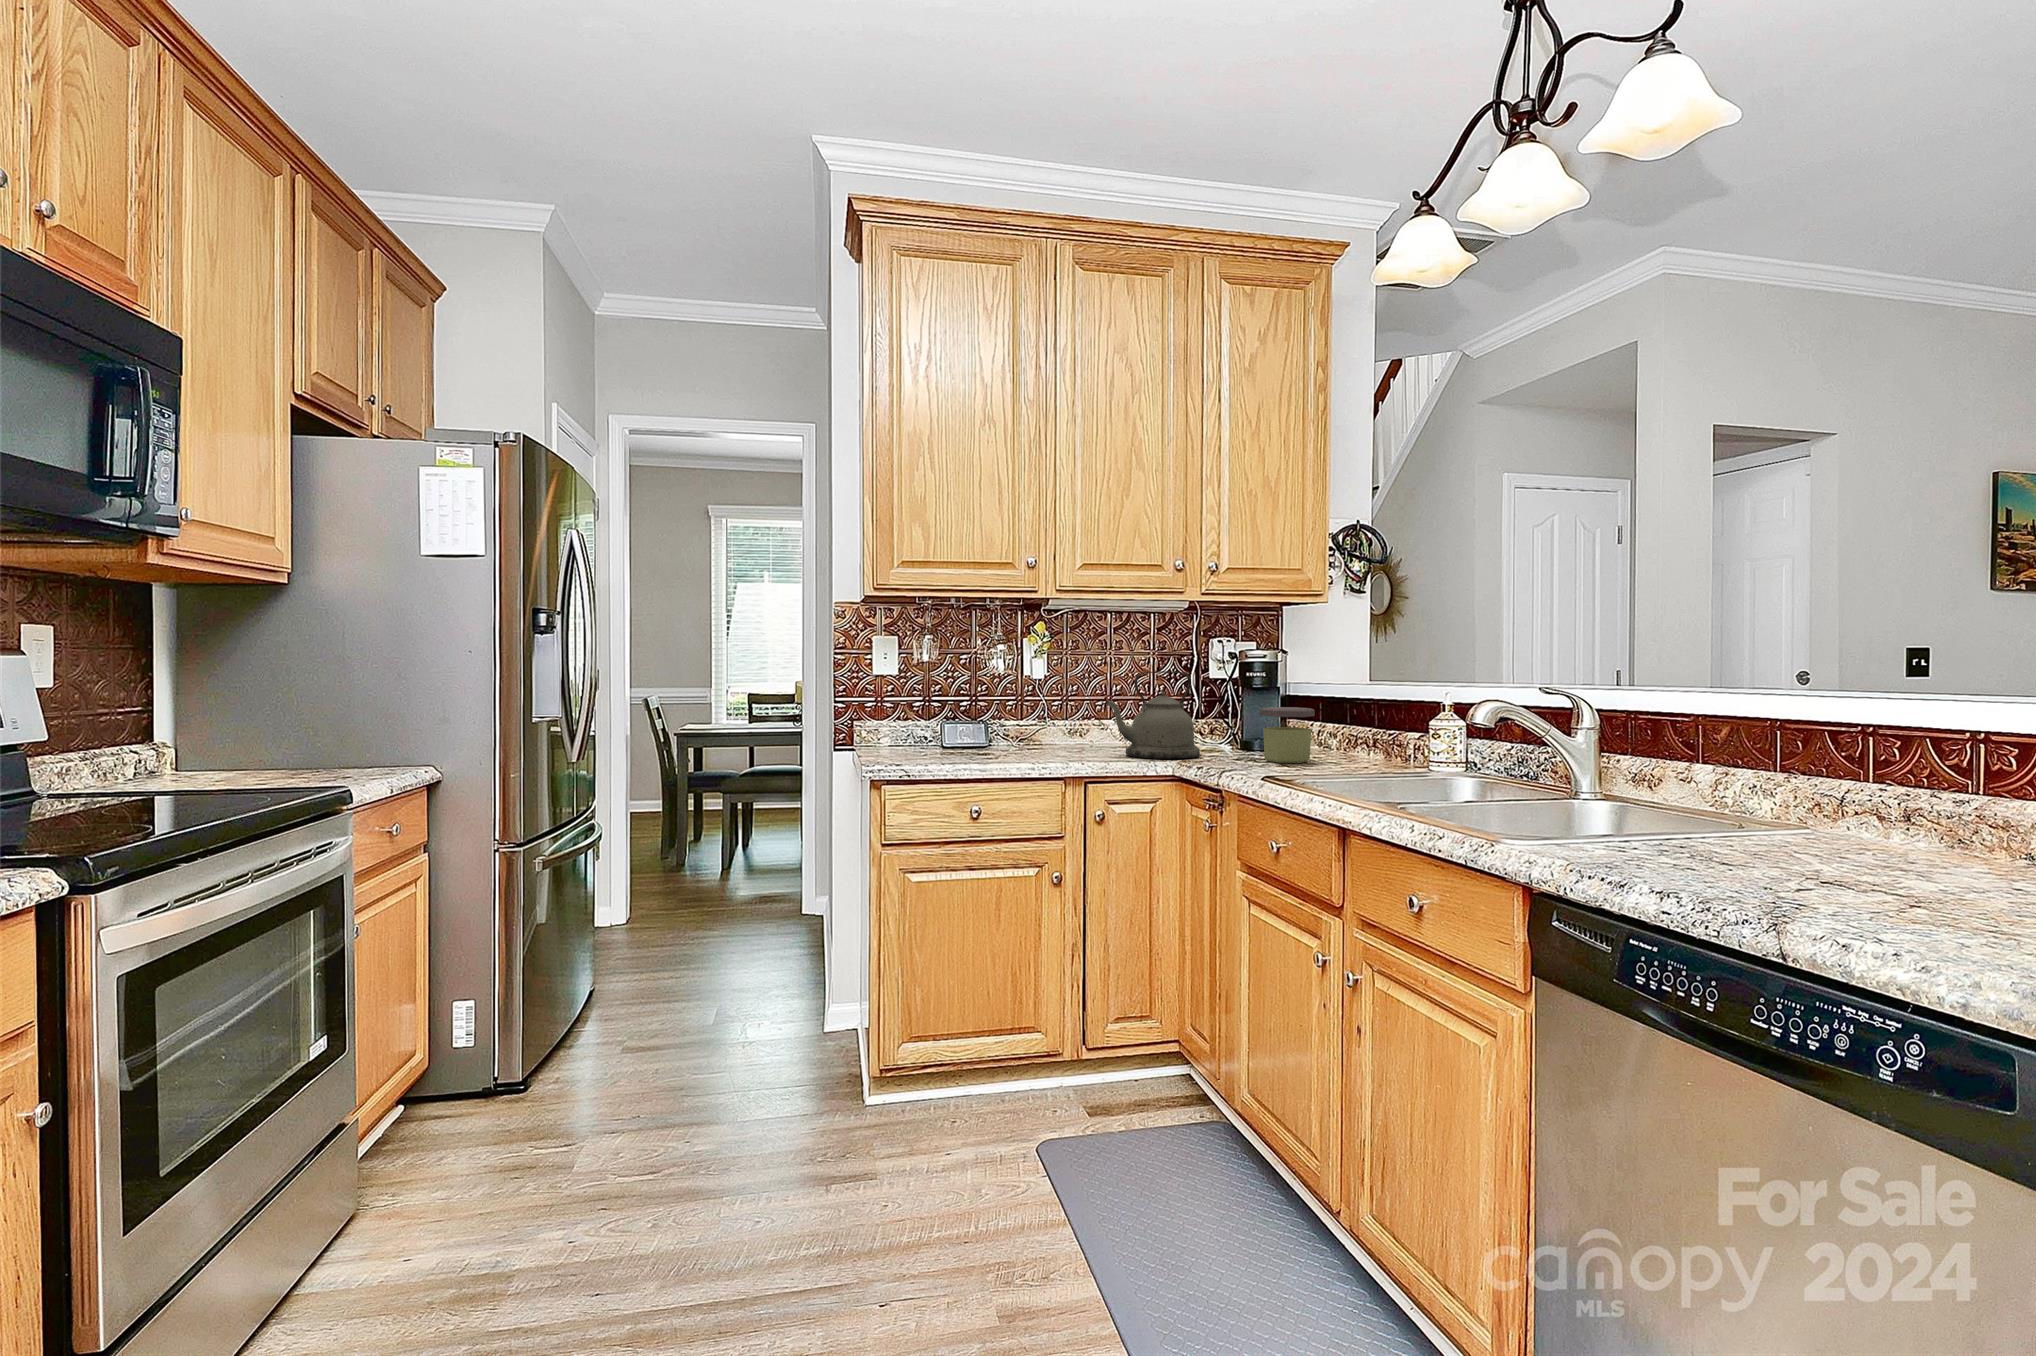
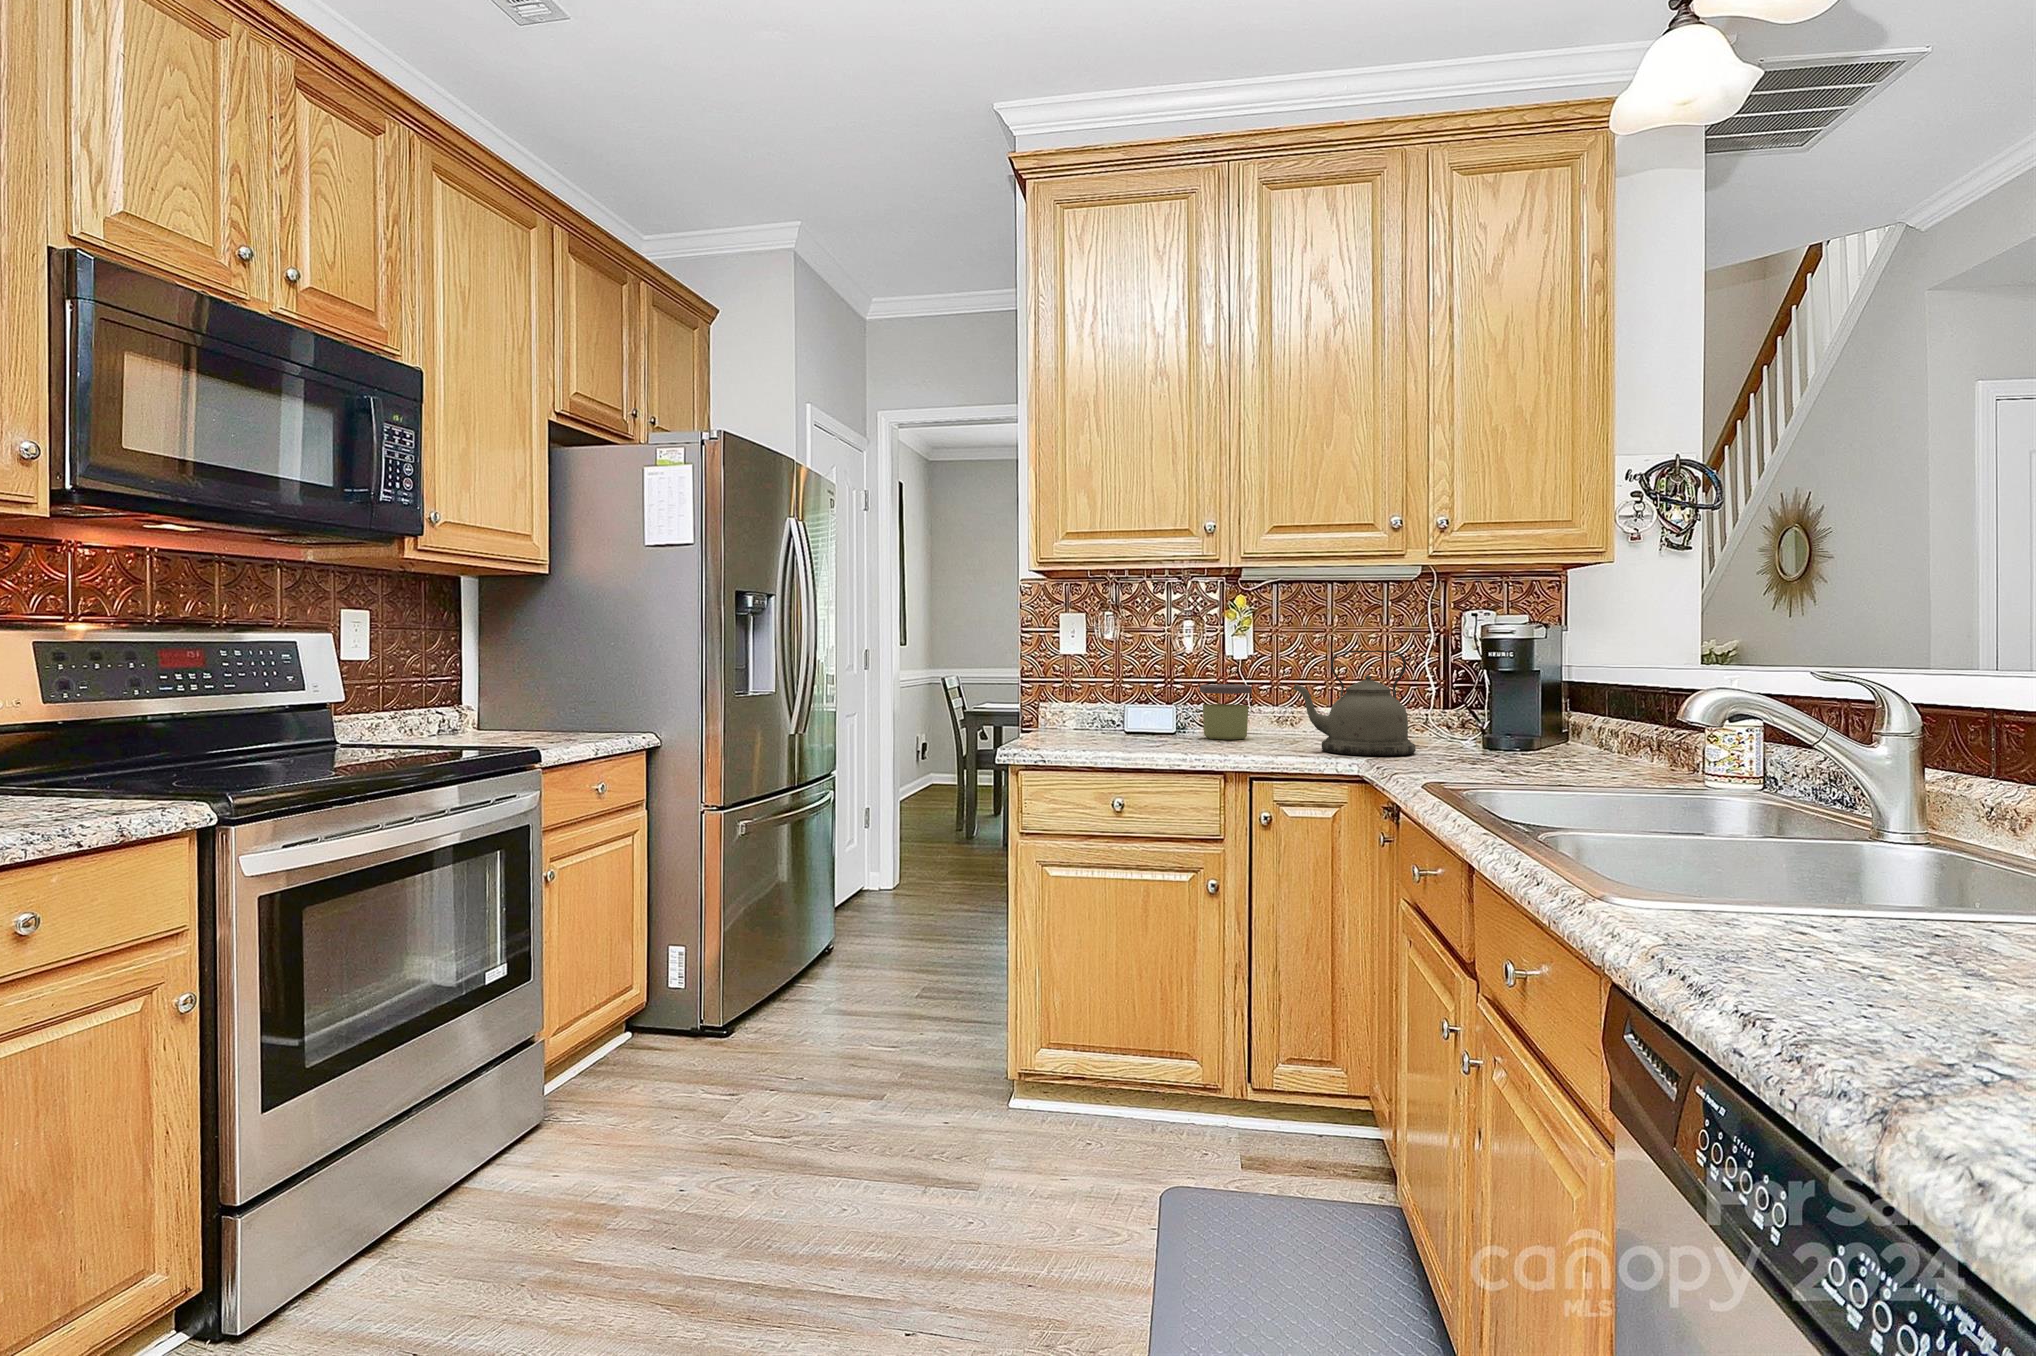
jar: present [1260,707,1315,763] -> present [1200,684,1252,740]

